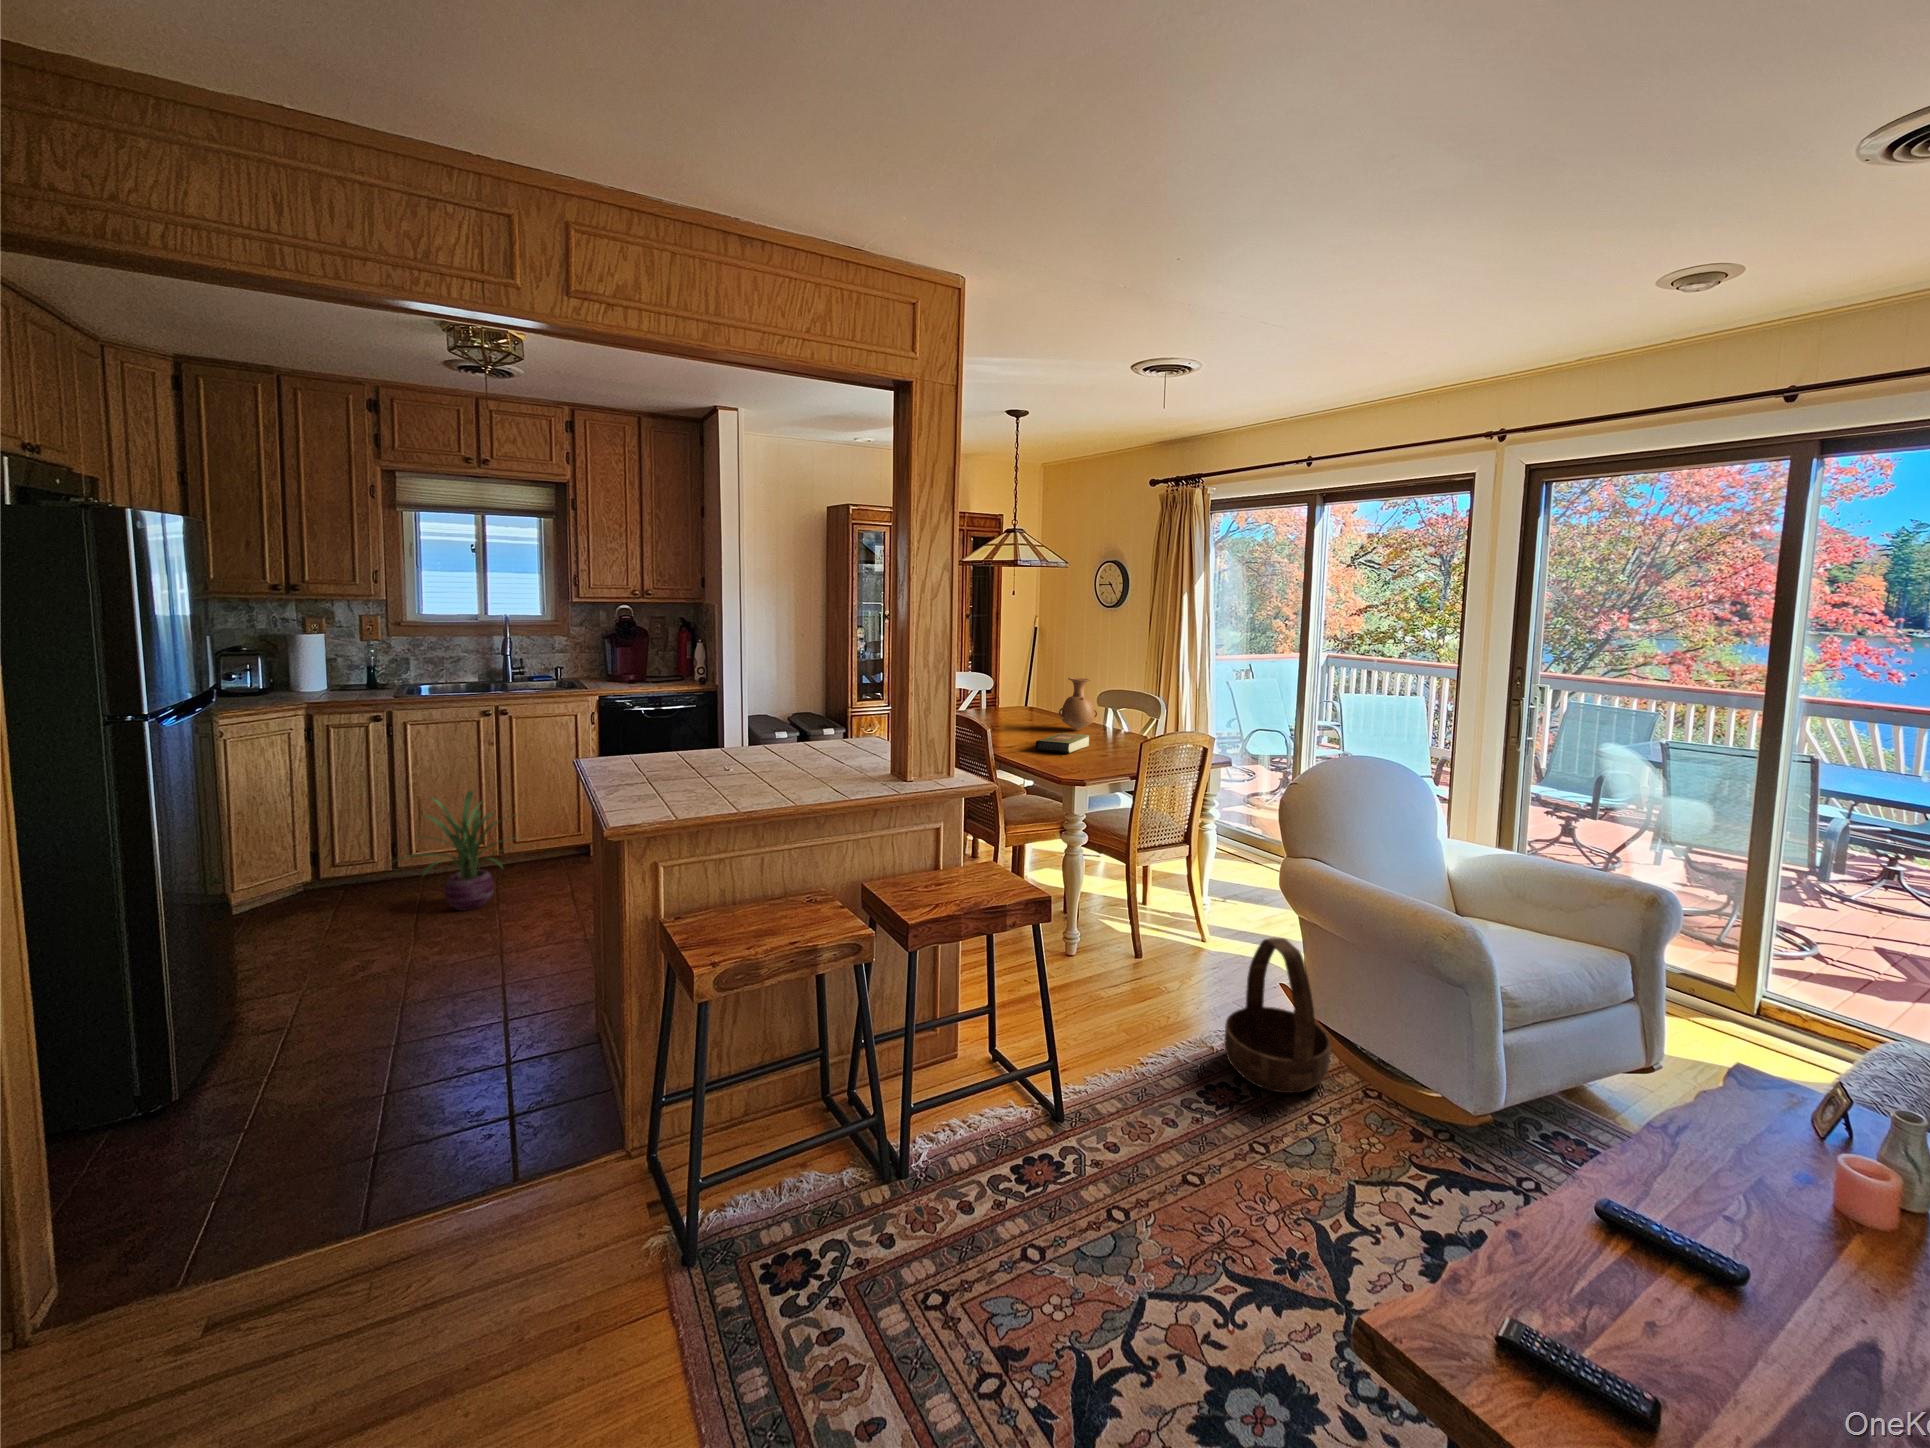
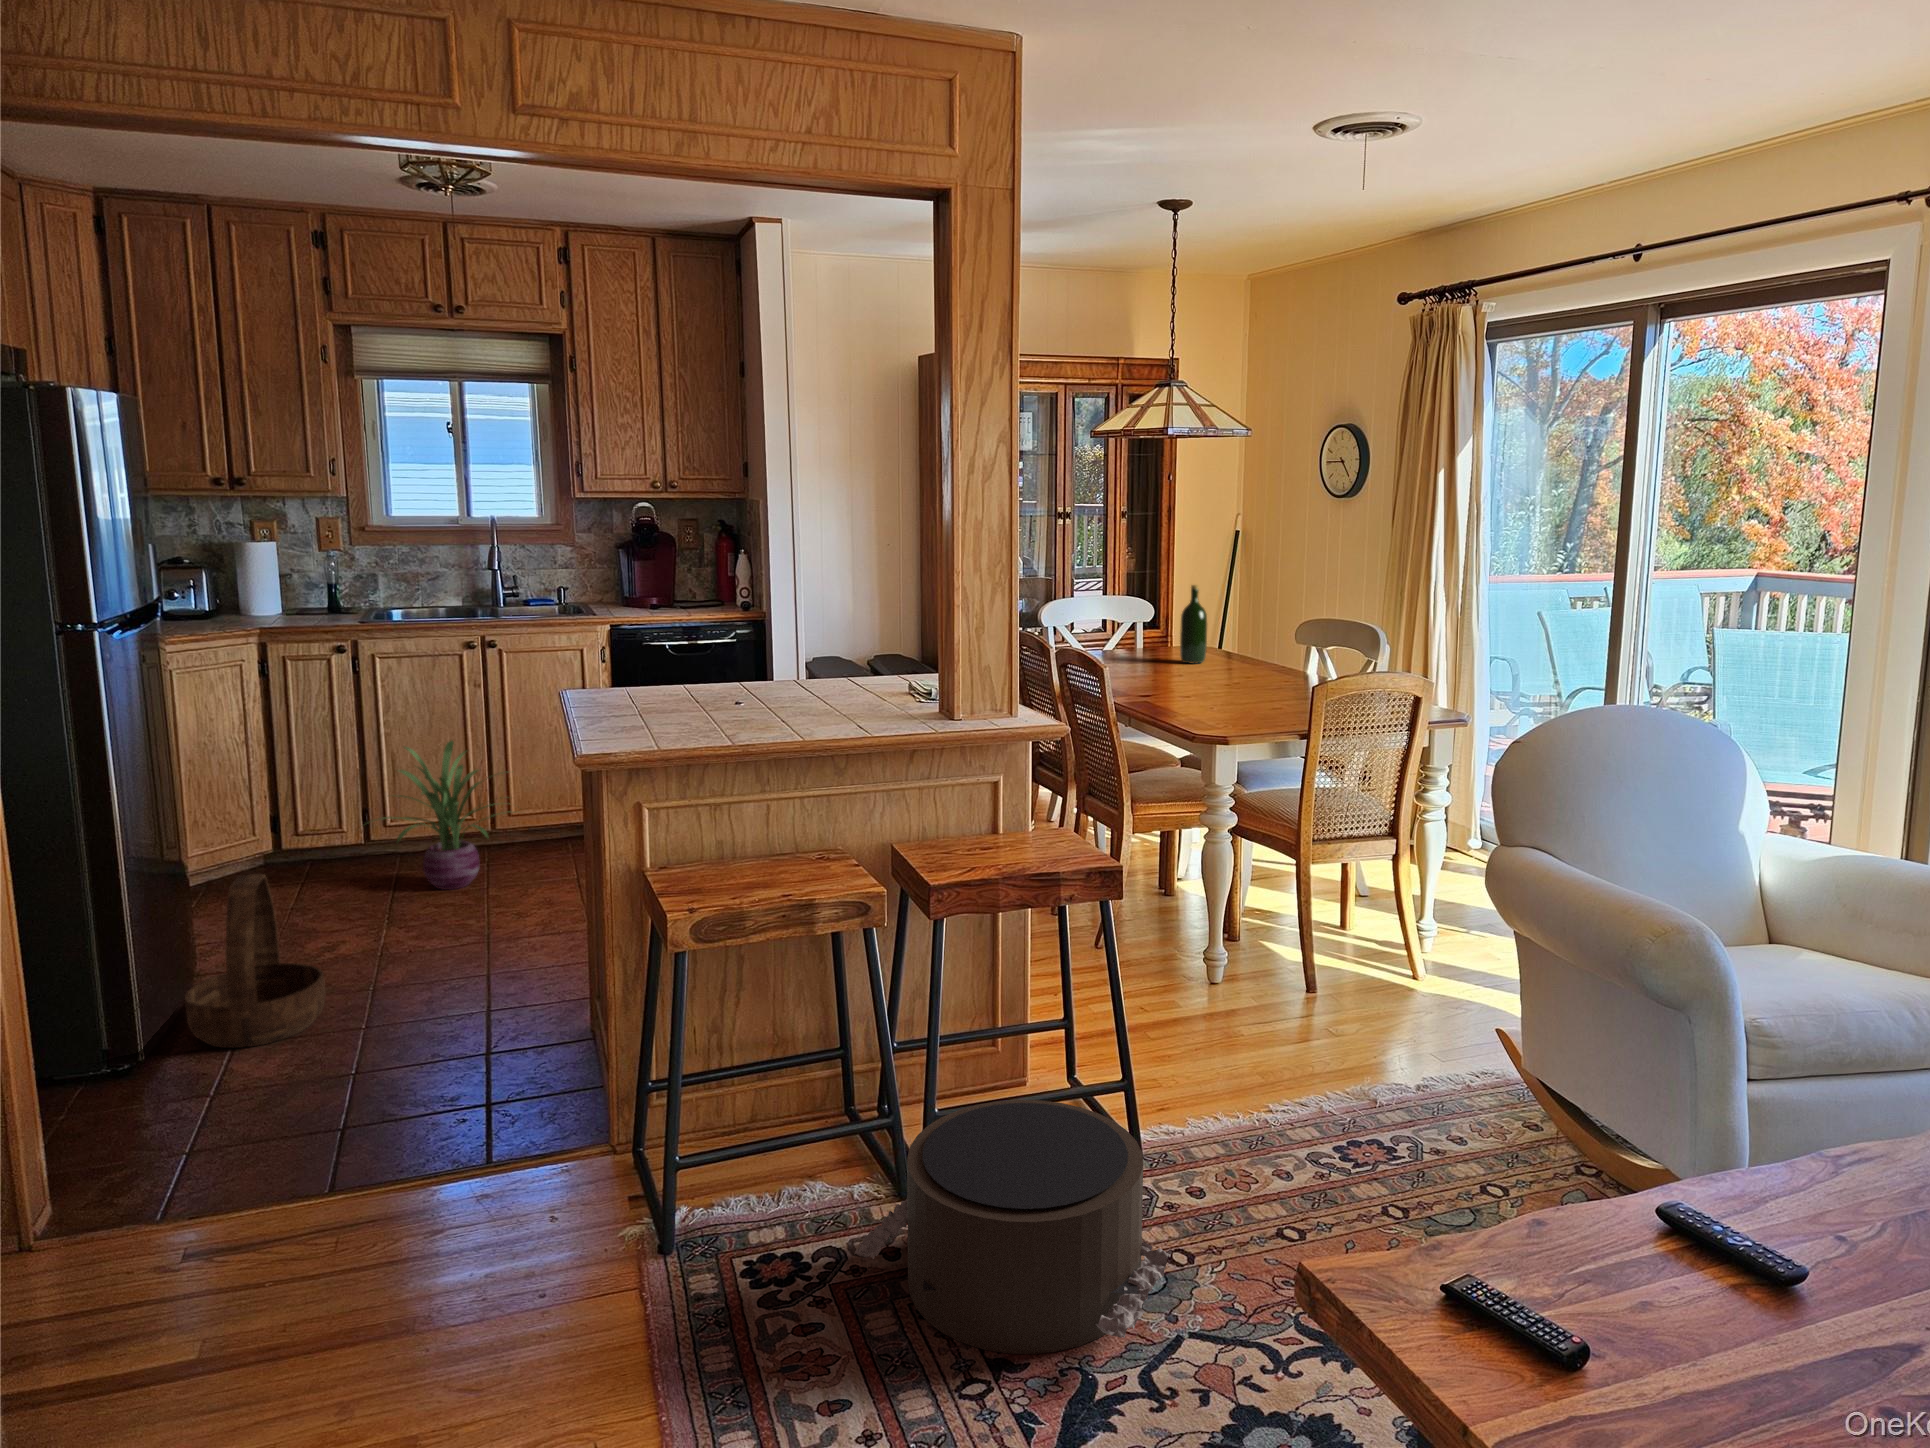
wine bottle: none [1026,669,1044,722] -> present [1180,585,1207,664]
vase: present [1059,678,1097,730] -> none [1222,597,1282,675]
book: present [1036,733,1090,753] -> none [1175,676,1259,703]
basket: present [1224,938,1331,1093] -> present [185,874,325,1048]
pouf: none [864,1093,1121,1337] -> present [854,1100,1172,1354]

